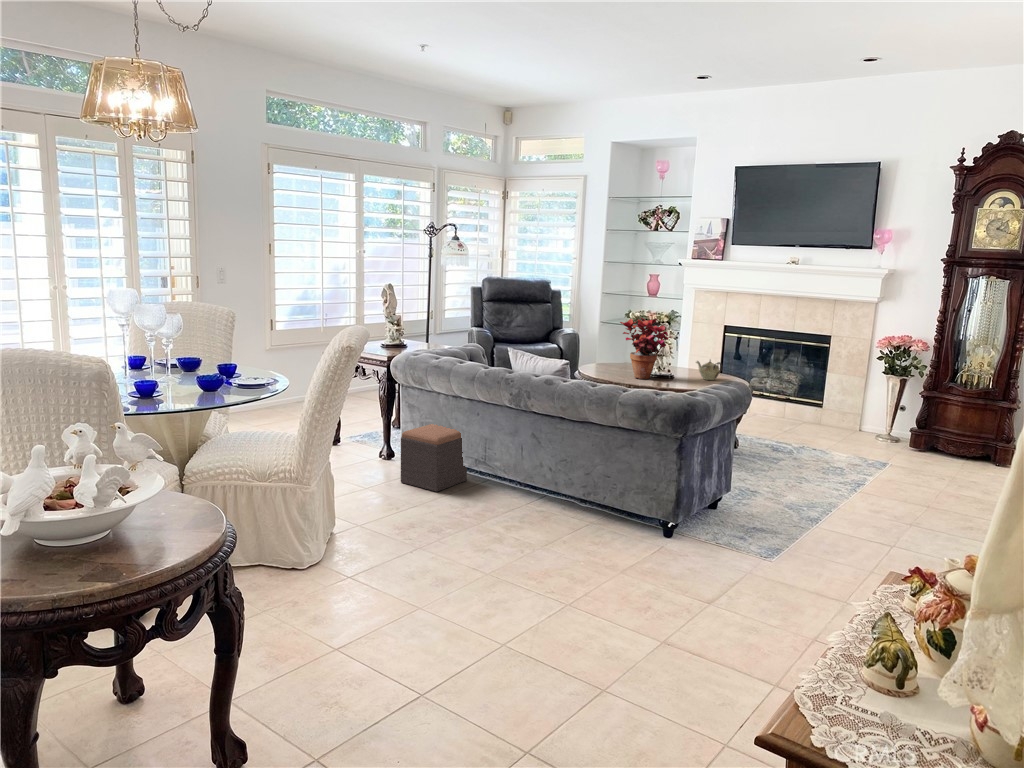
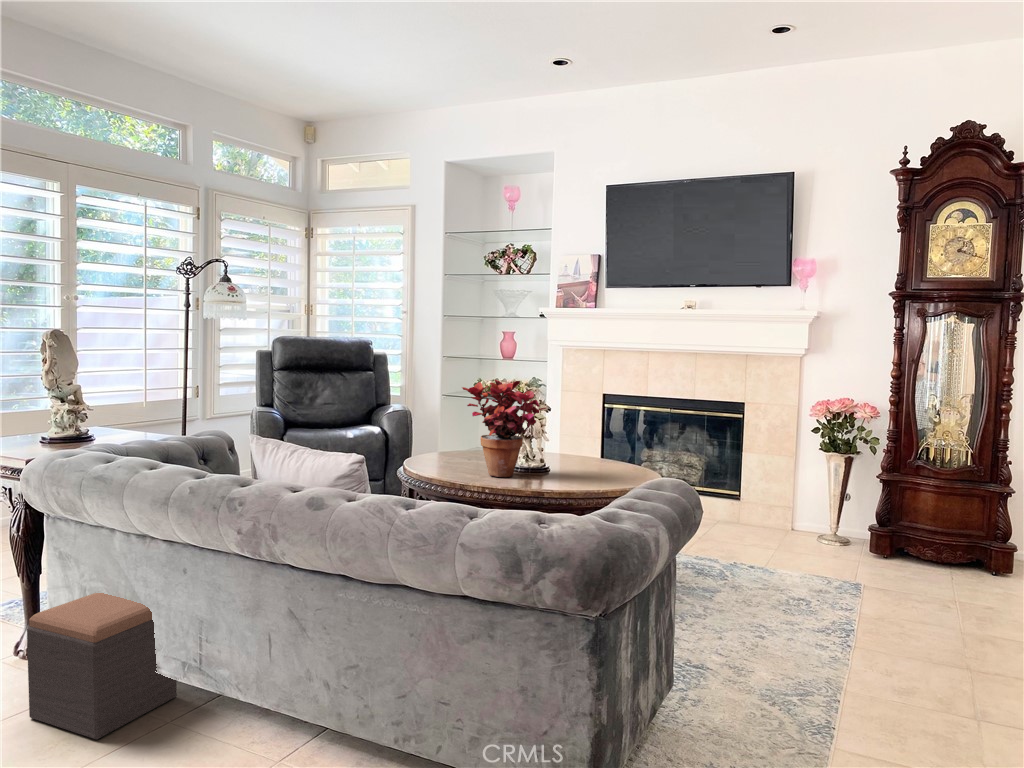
teapot: present [696,360,722,380] -> none [580,441,623,474]

